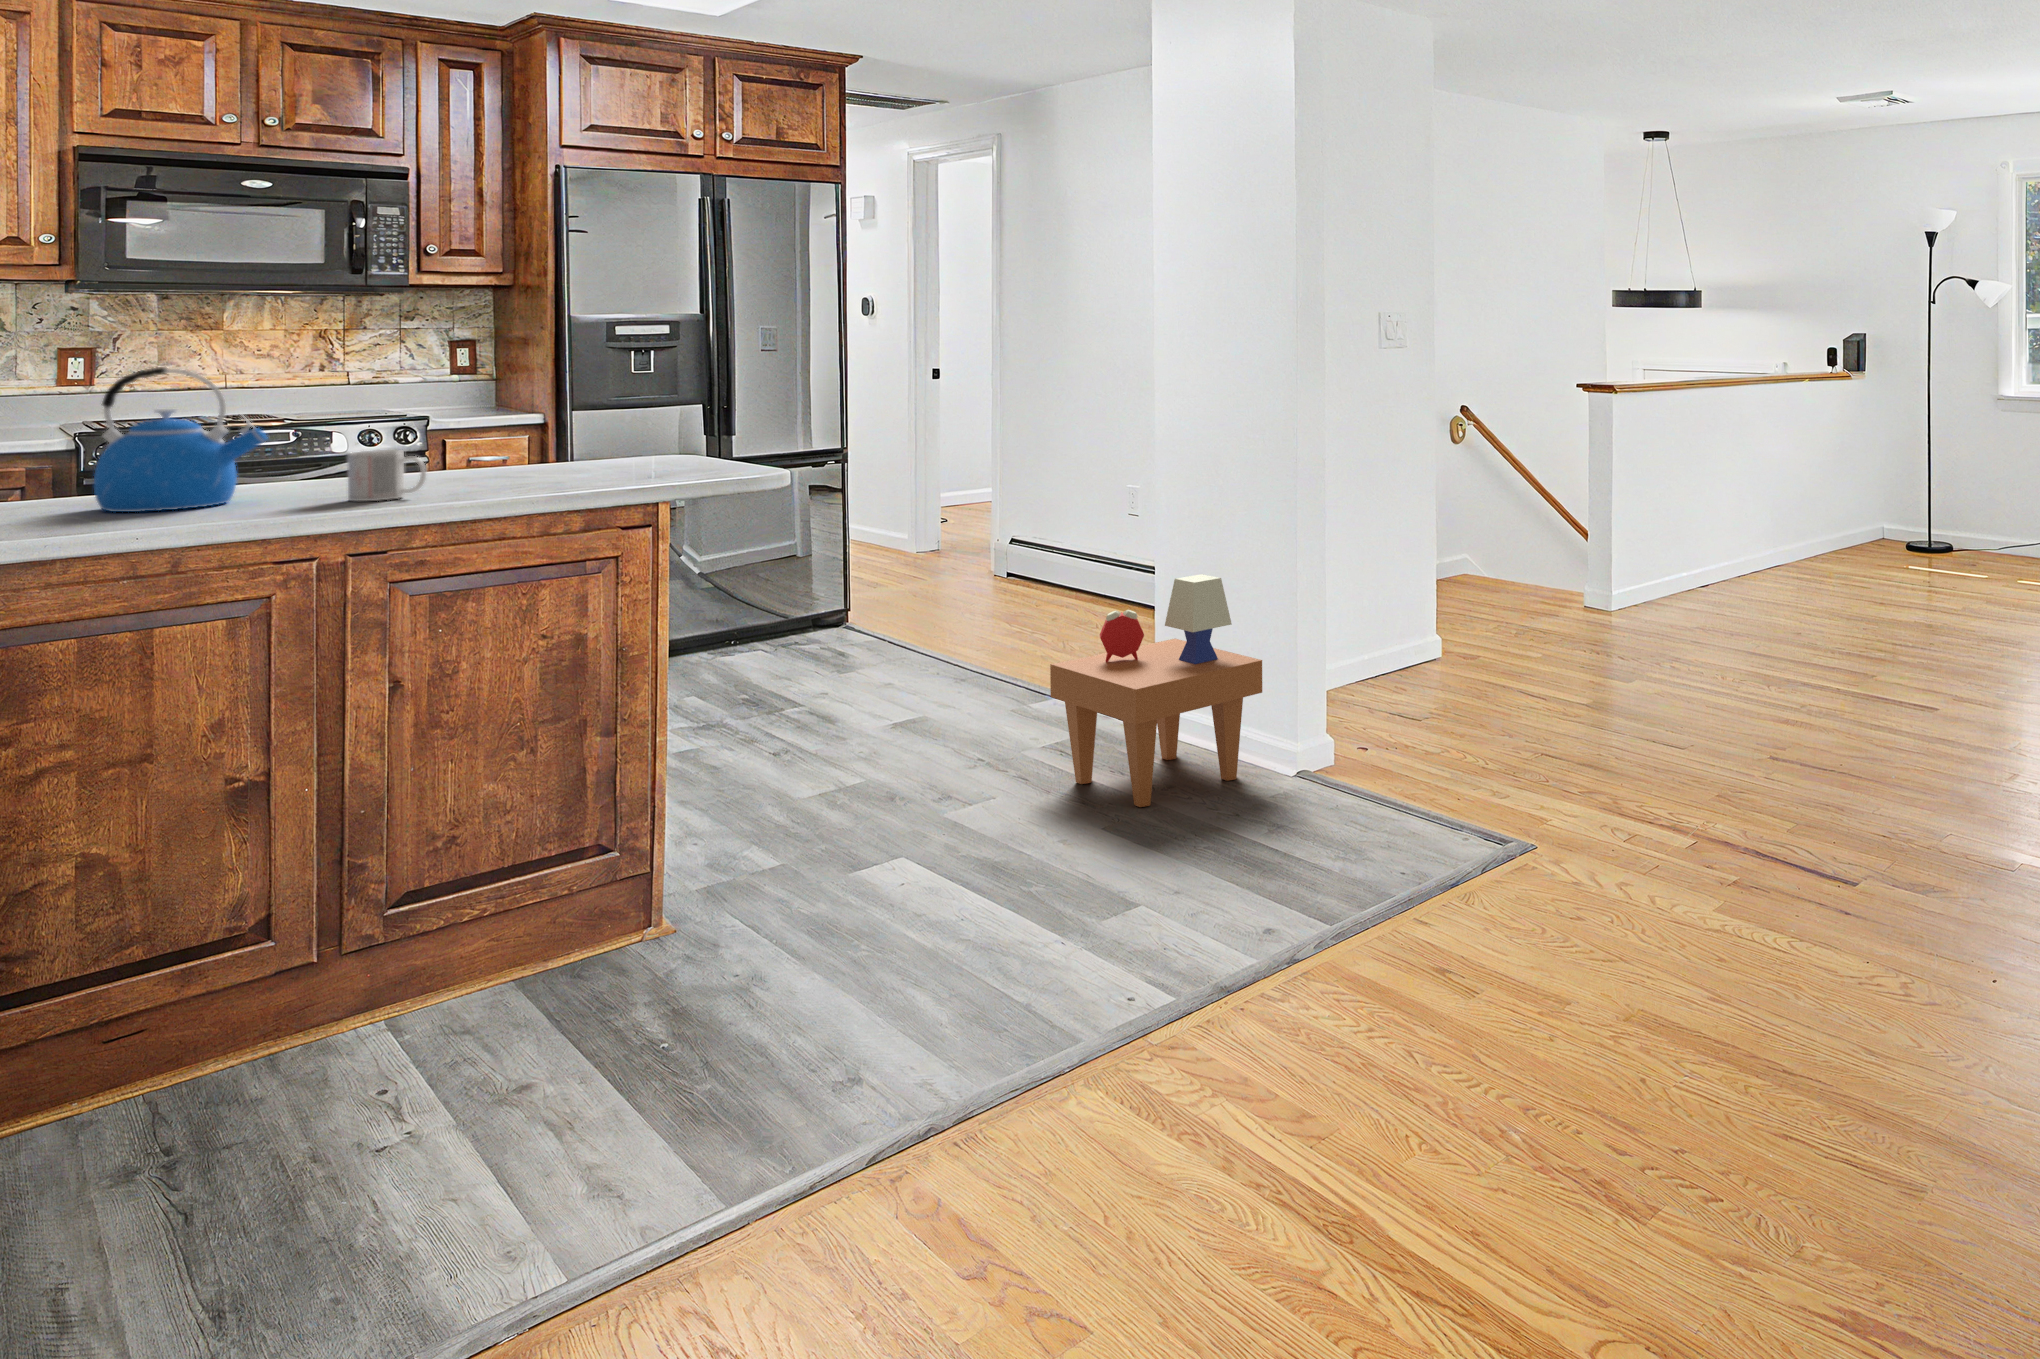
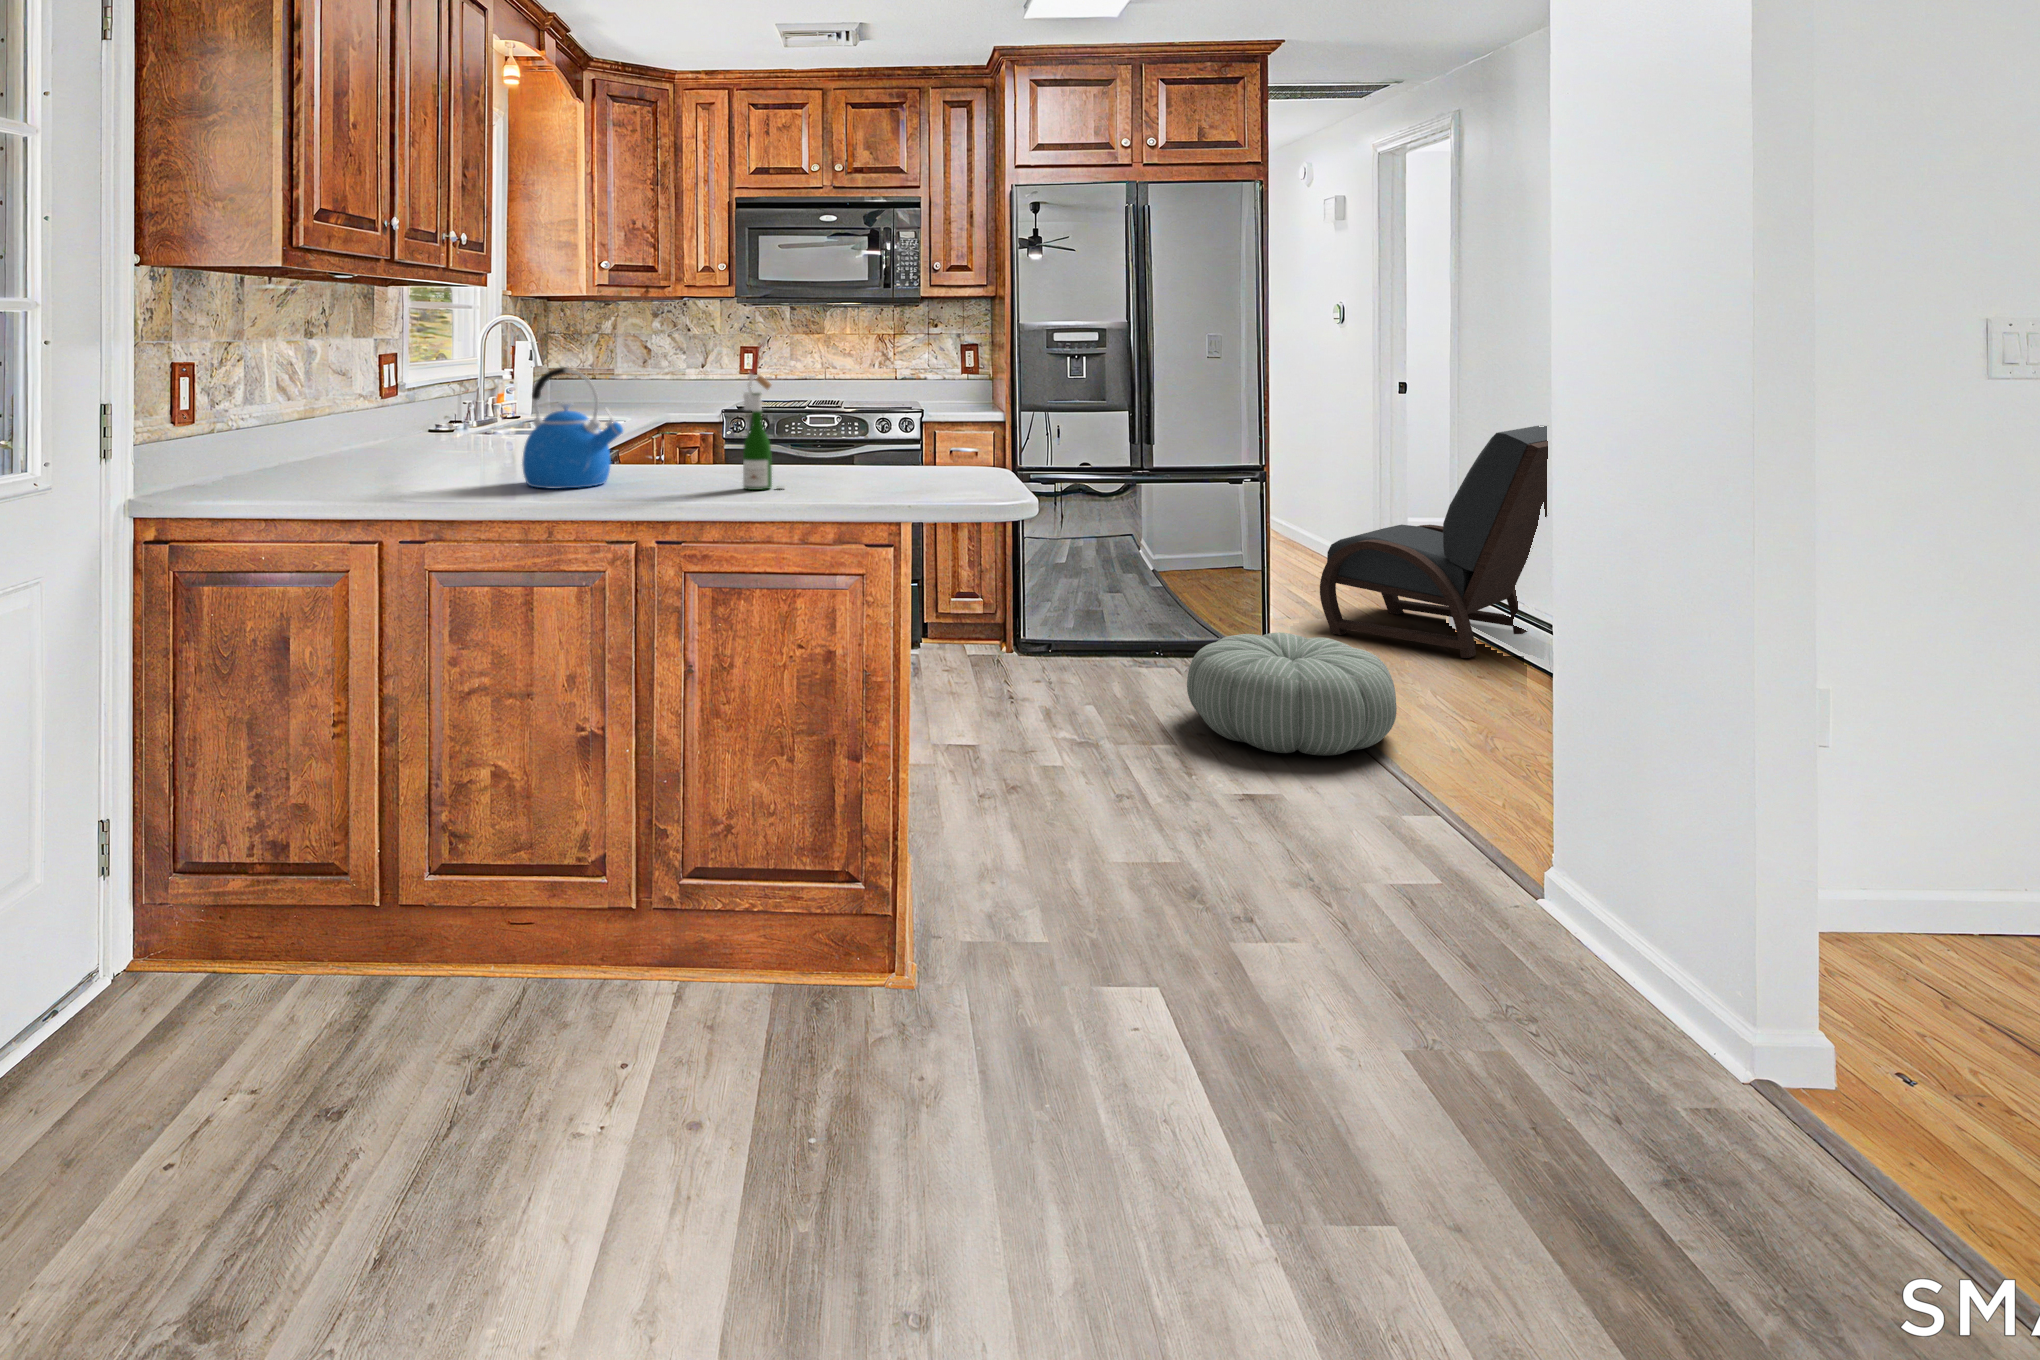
wine bottle: none [441,336,500,490] -> present [743,345,785,490]
lounge chair: none [896,410,1112,616] -> present [1320,425,1548,658]
mug: present [347,450,426,501] -> none [660,448,712,496]
side table: present [1050,574,1262,807] -> none [1393,694,1721,1019]
pouf: none [810,604,1004,707] -> present [1187,633,1397,755]

